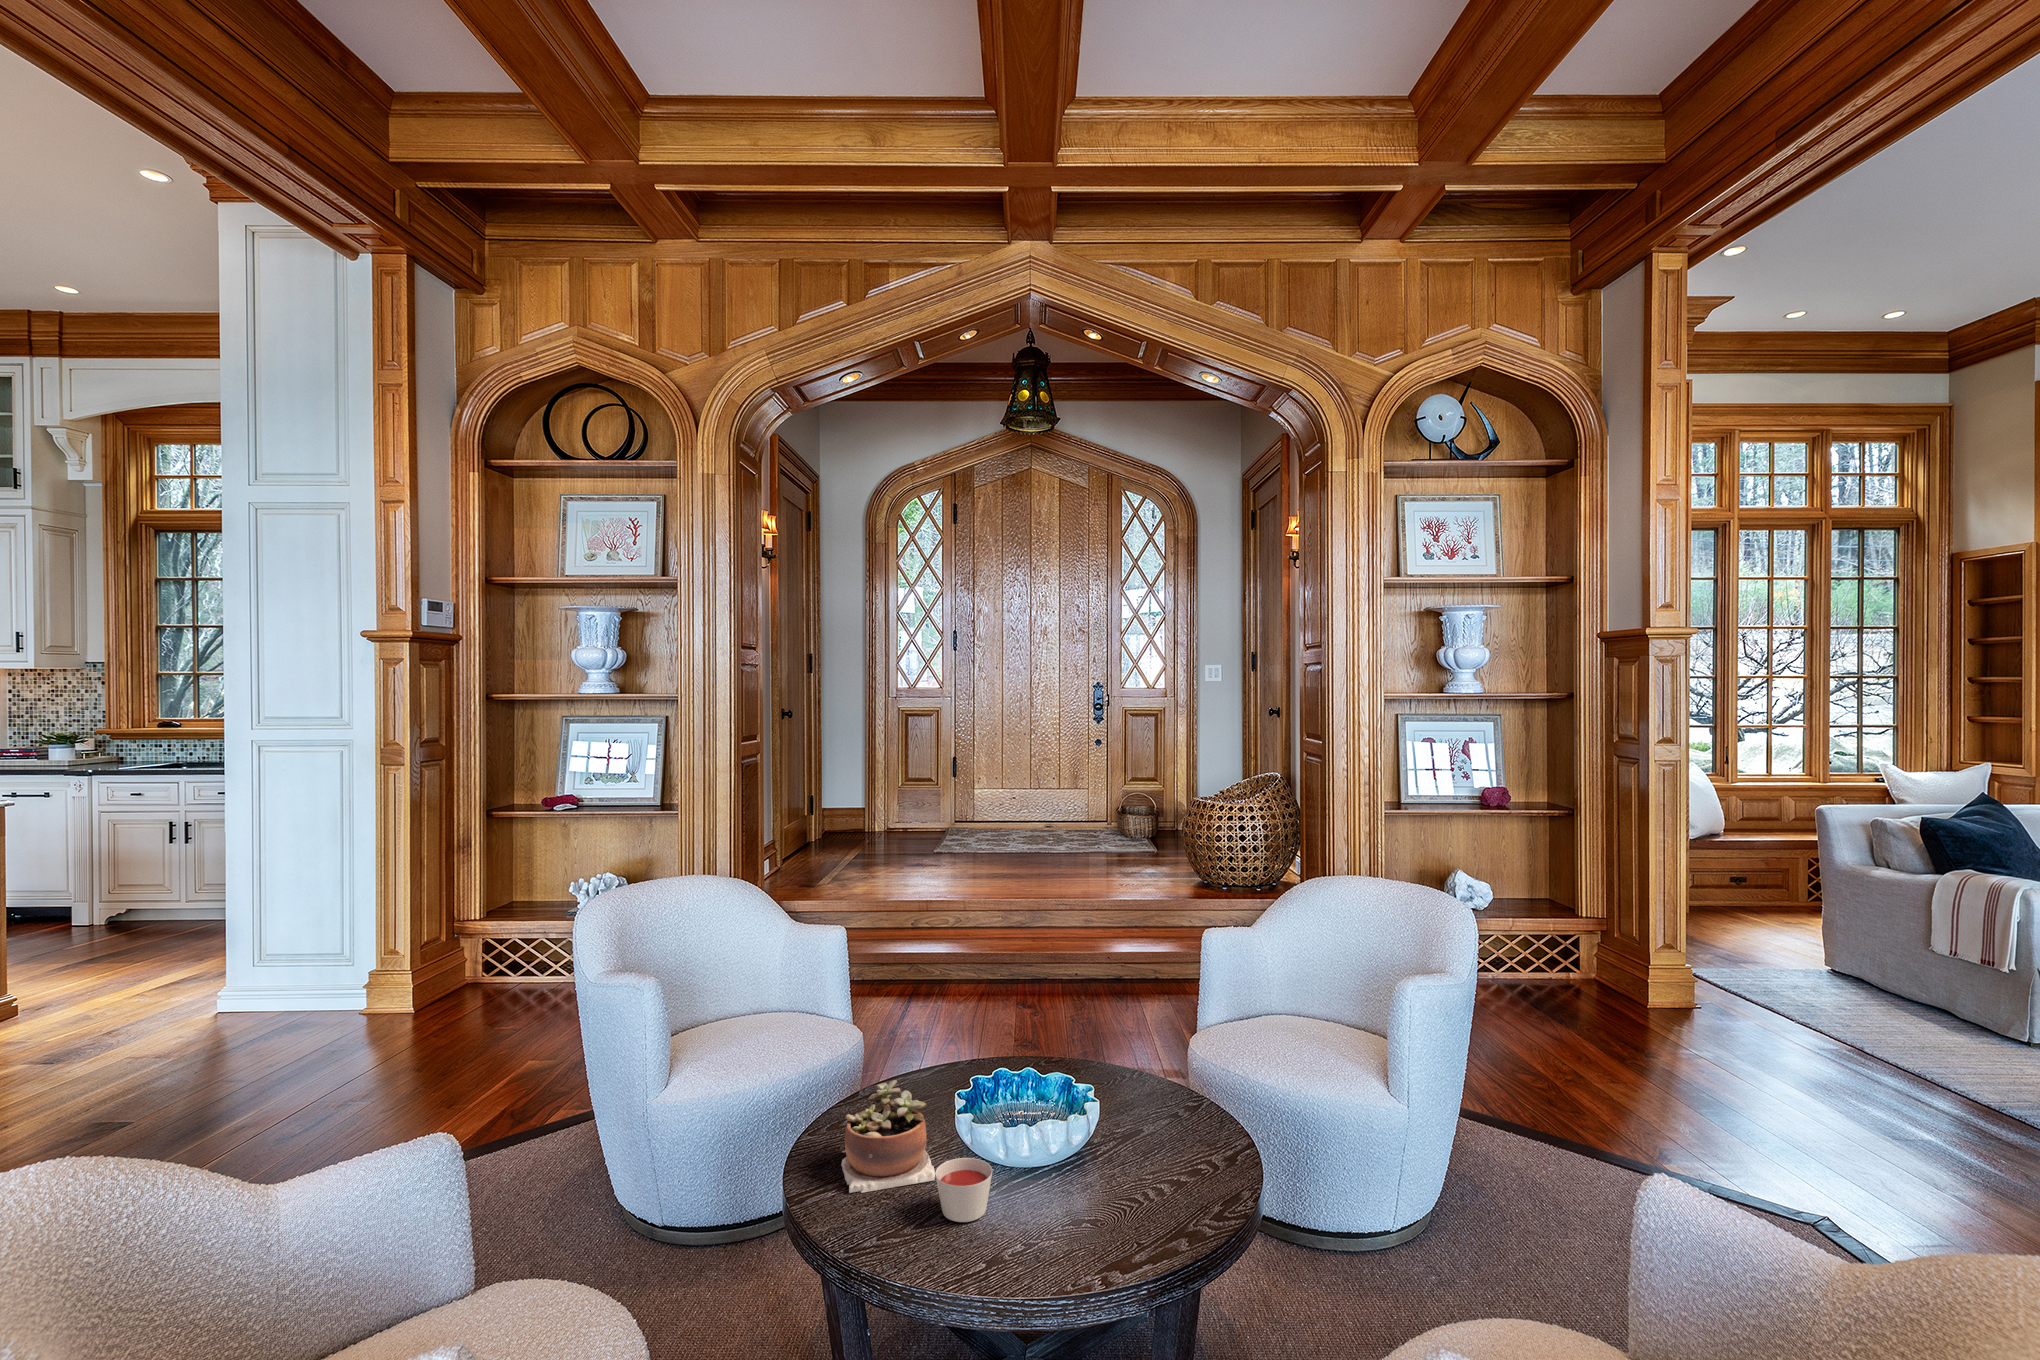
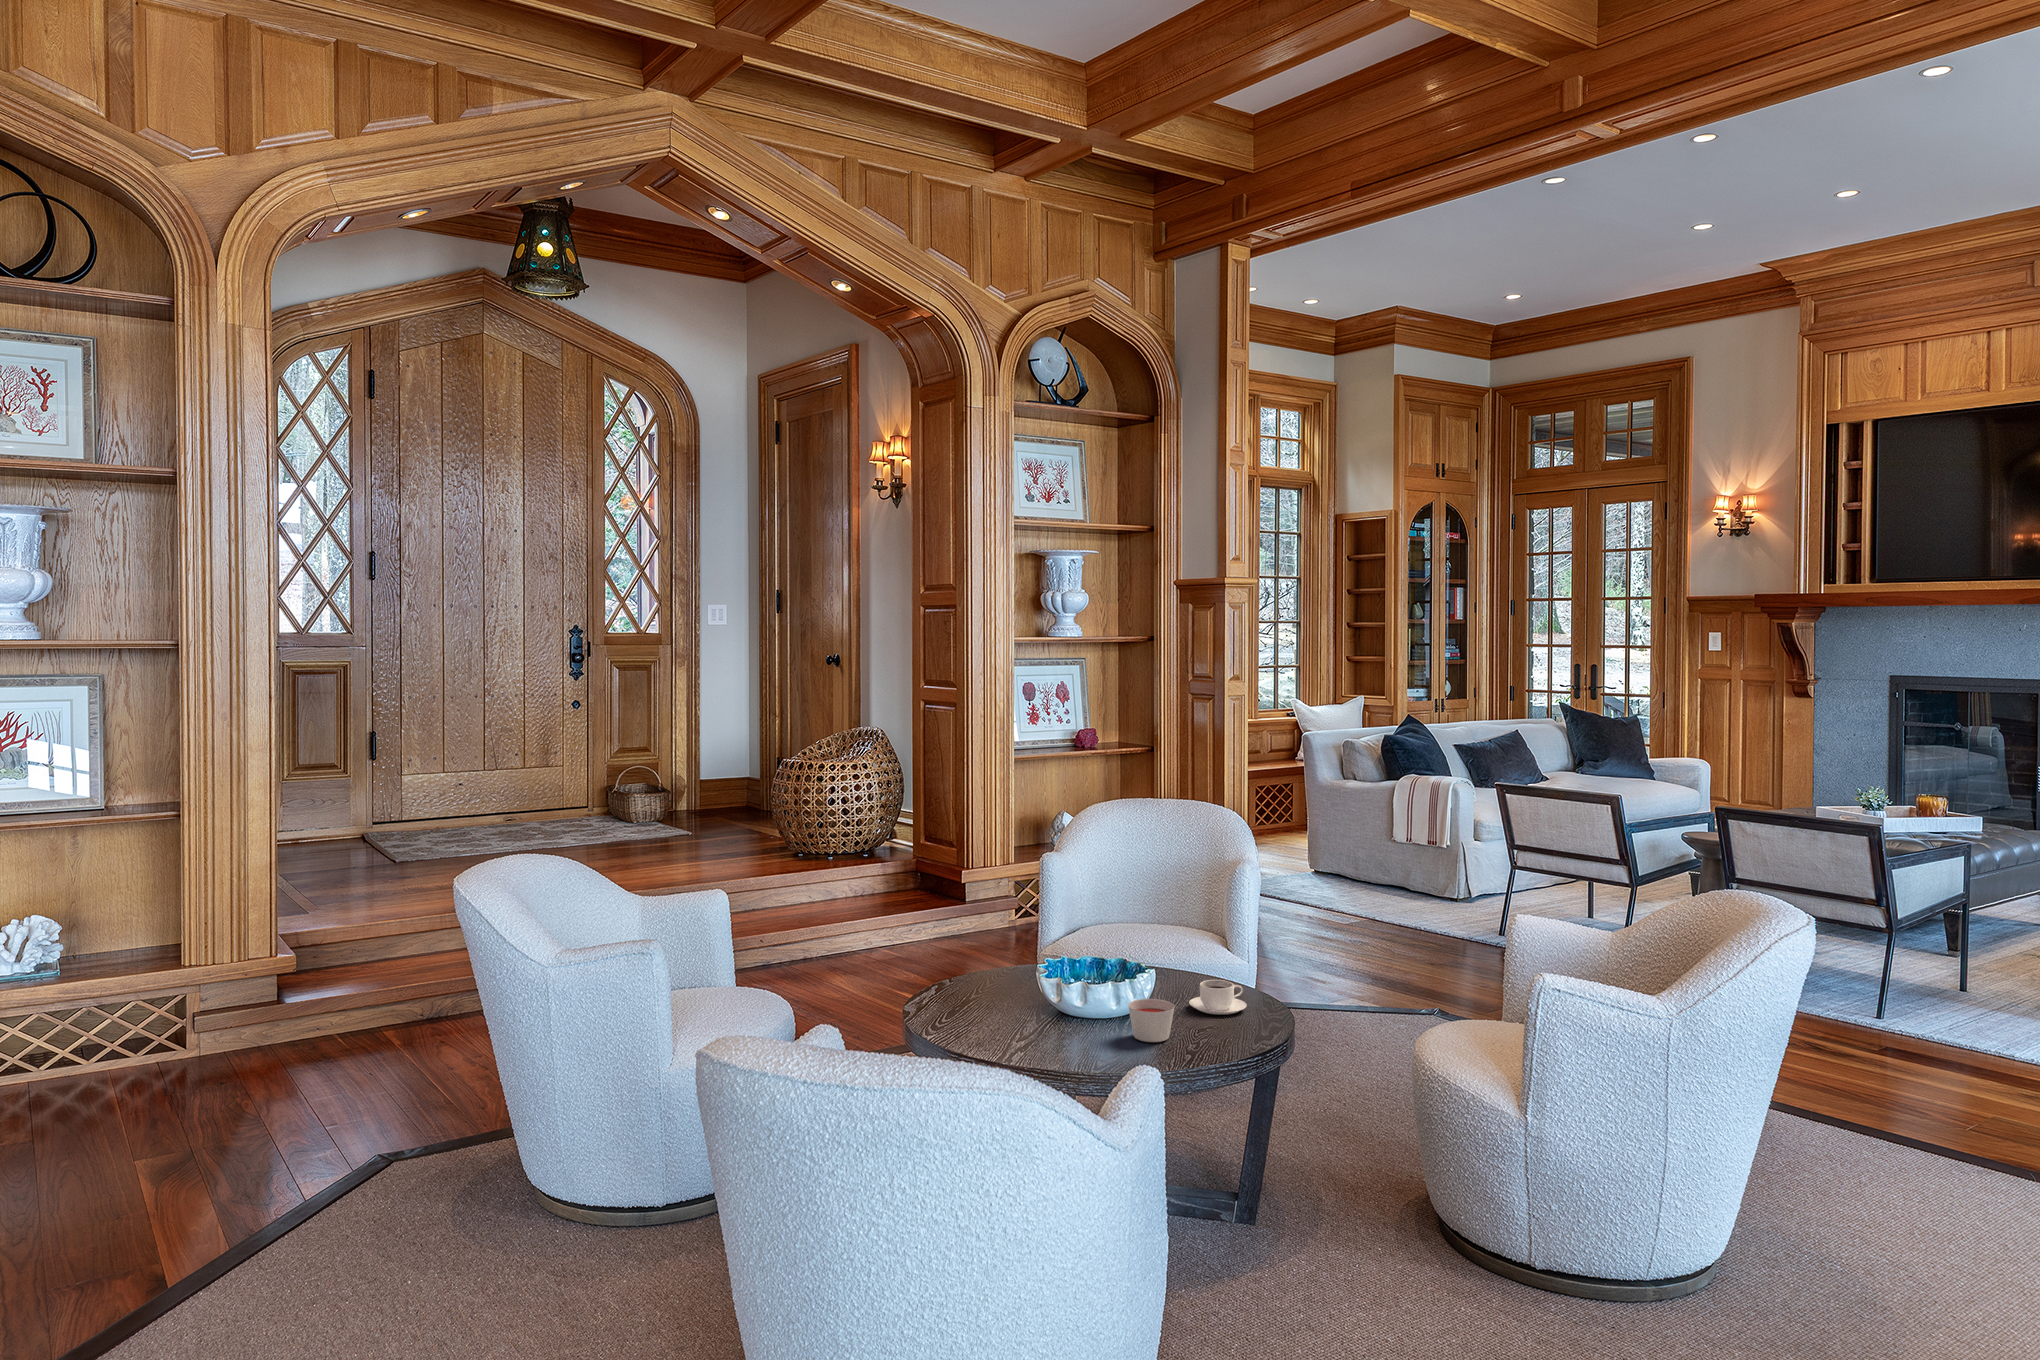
succulent plant: present [841,1080,935,1193] -> none [999,961,1096,1048]
coffee cup: none [1080,1147,1152,1202] -> present [1189,980,1247,1015]

